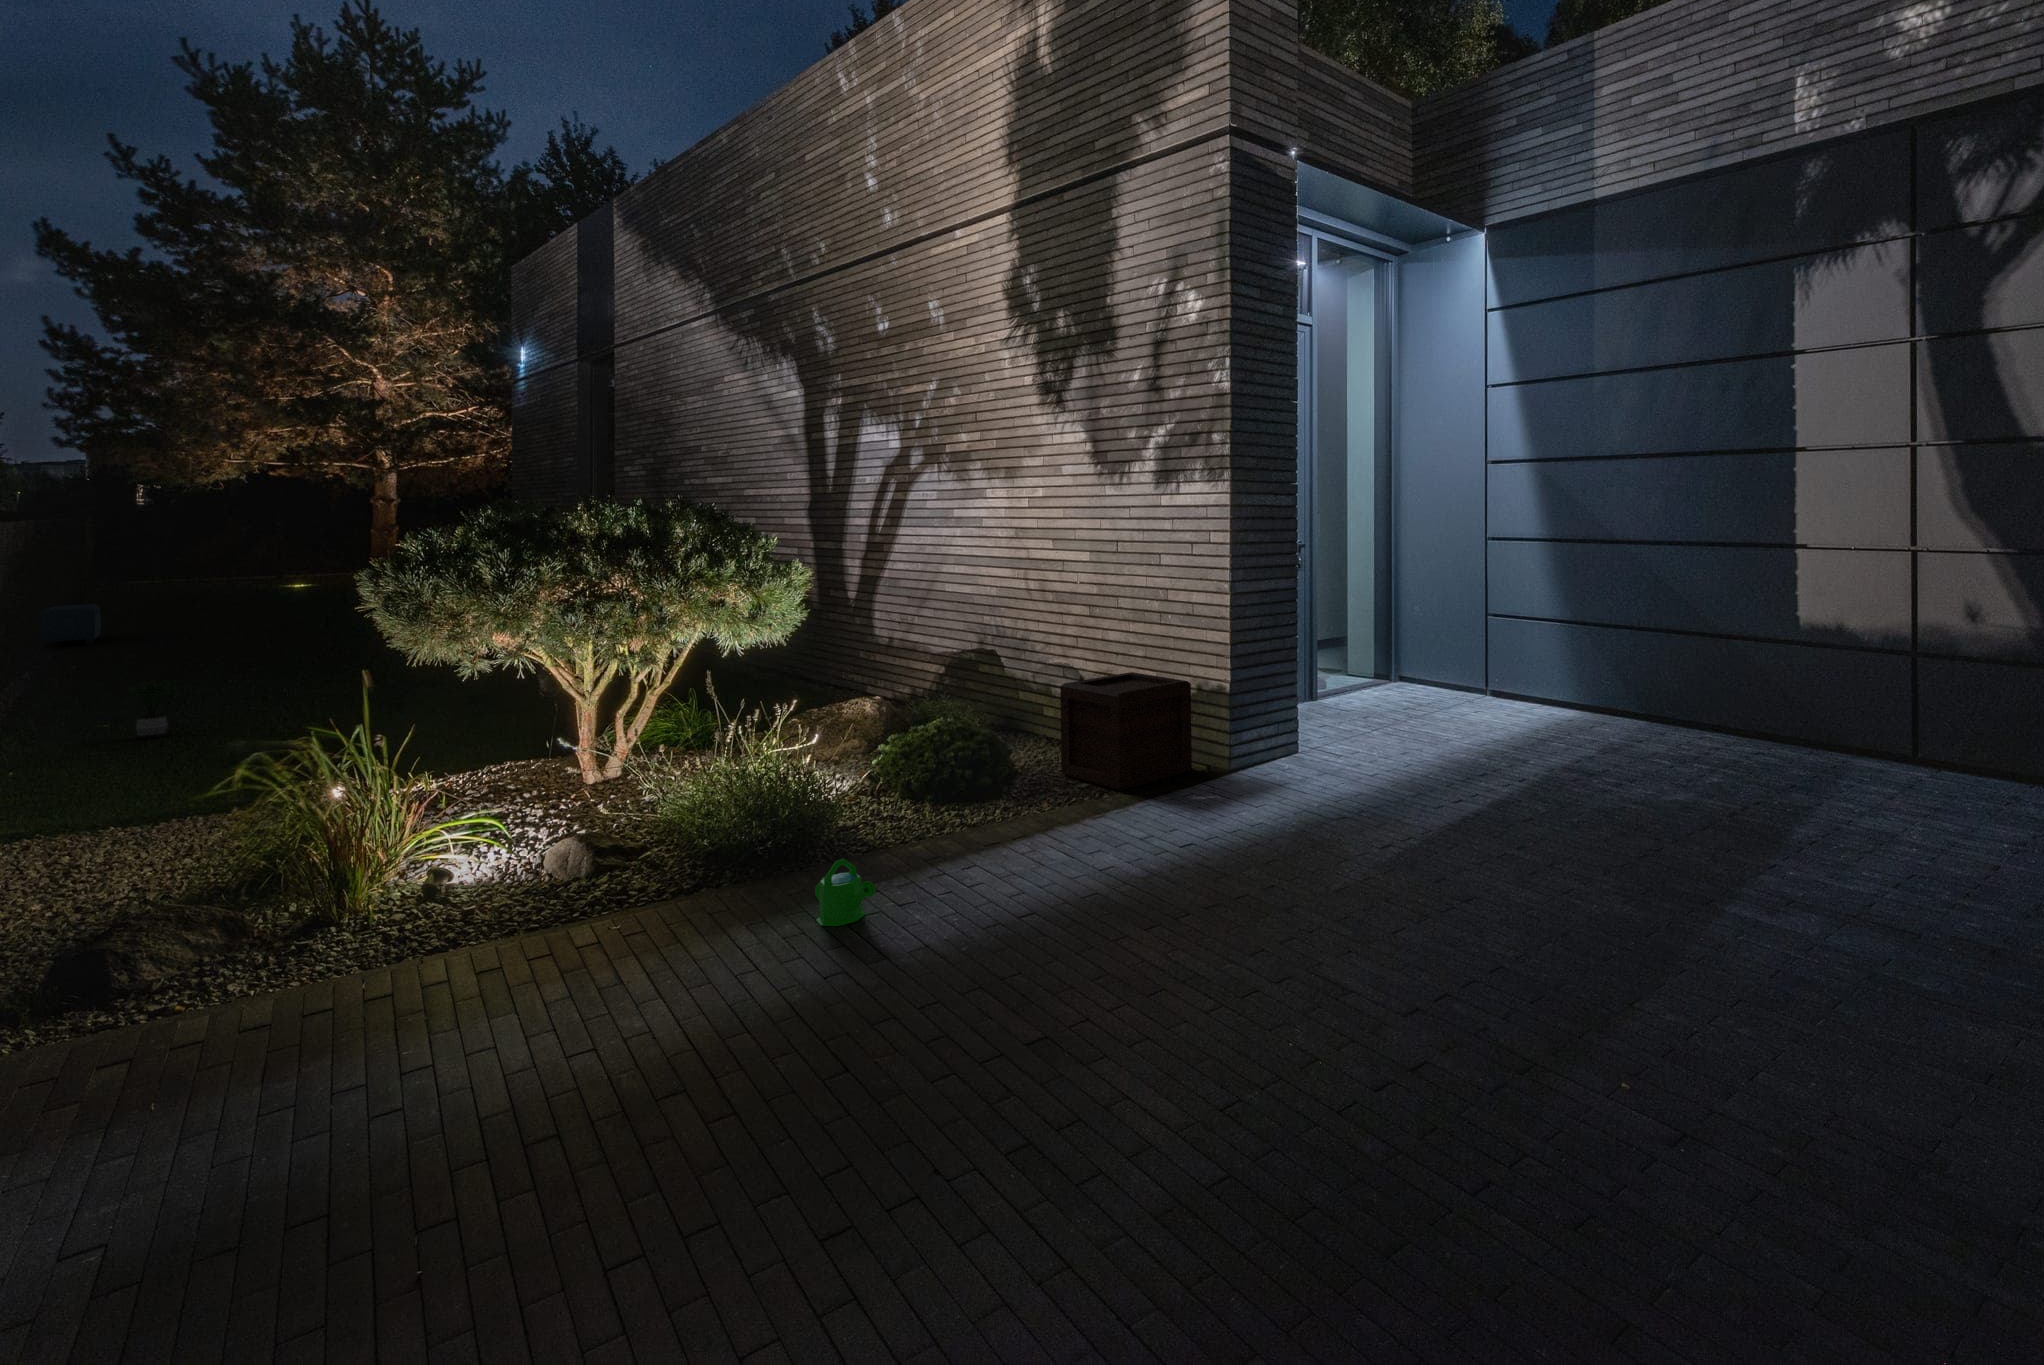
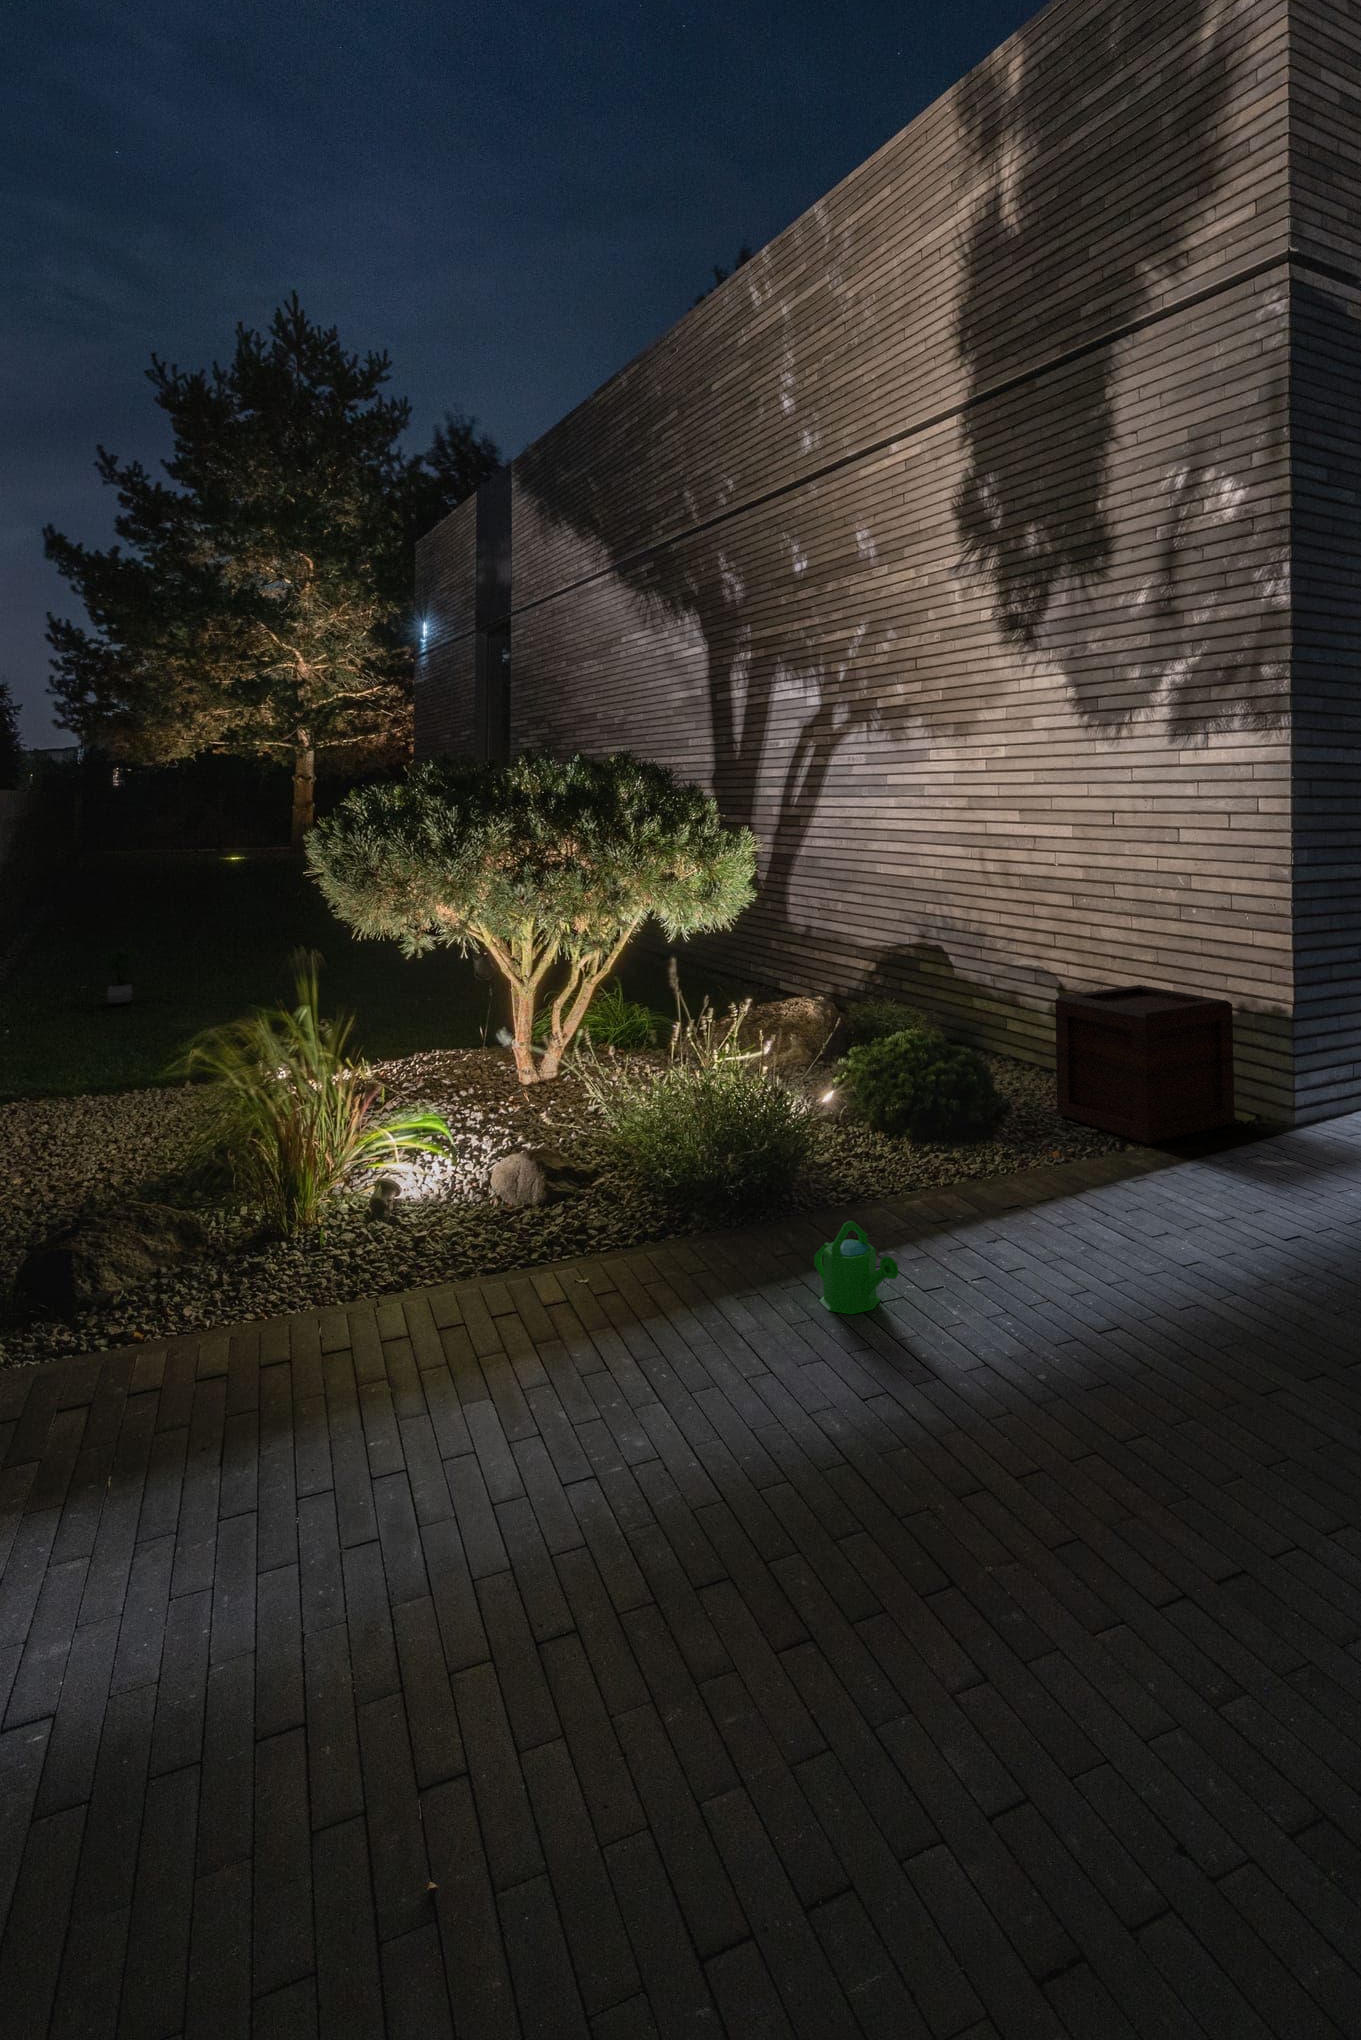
bench: present [40,604,101,648] -> none [38,874,82,914]

